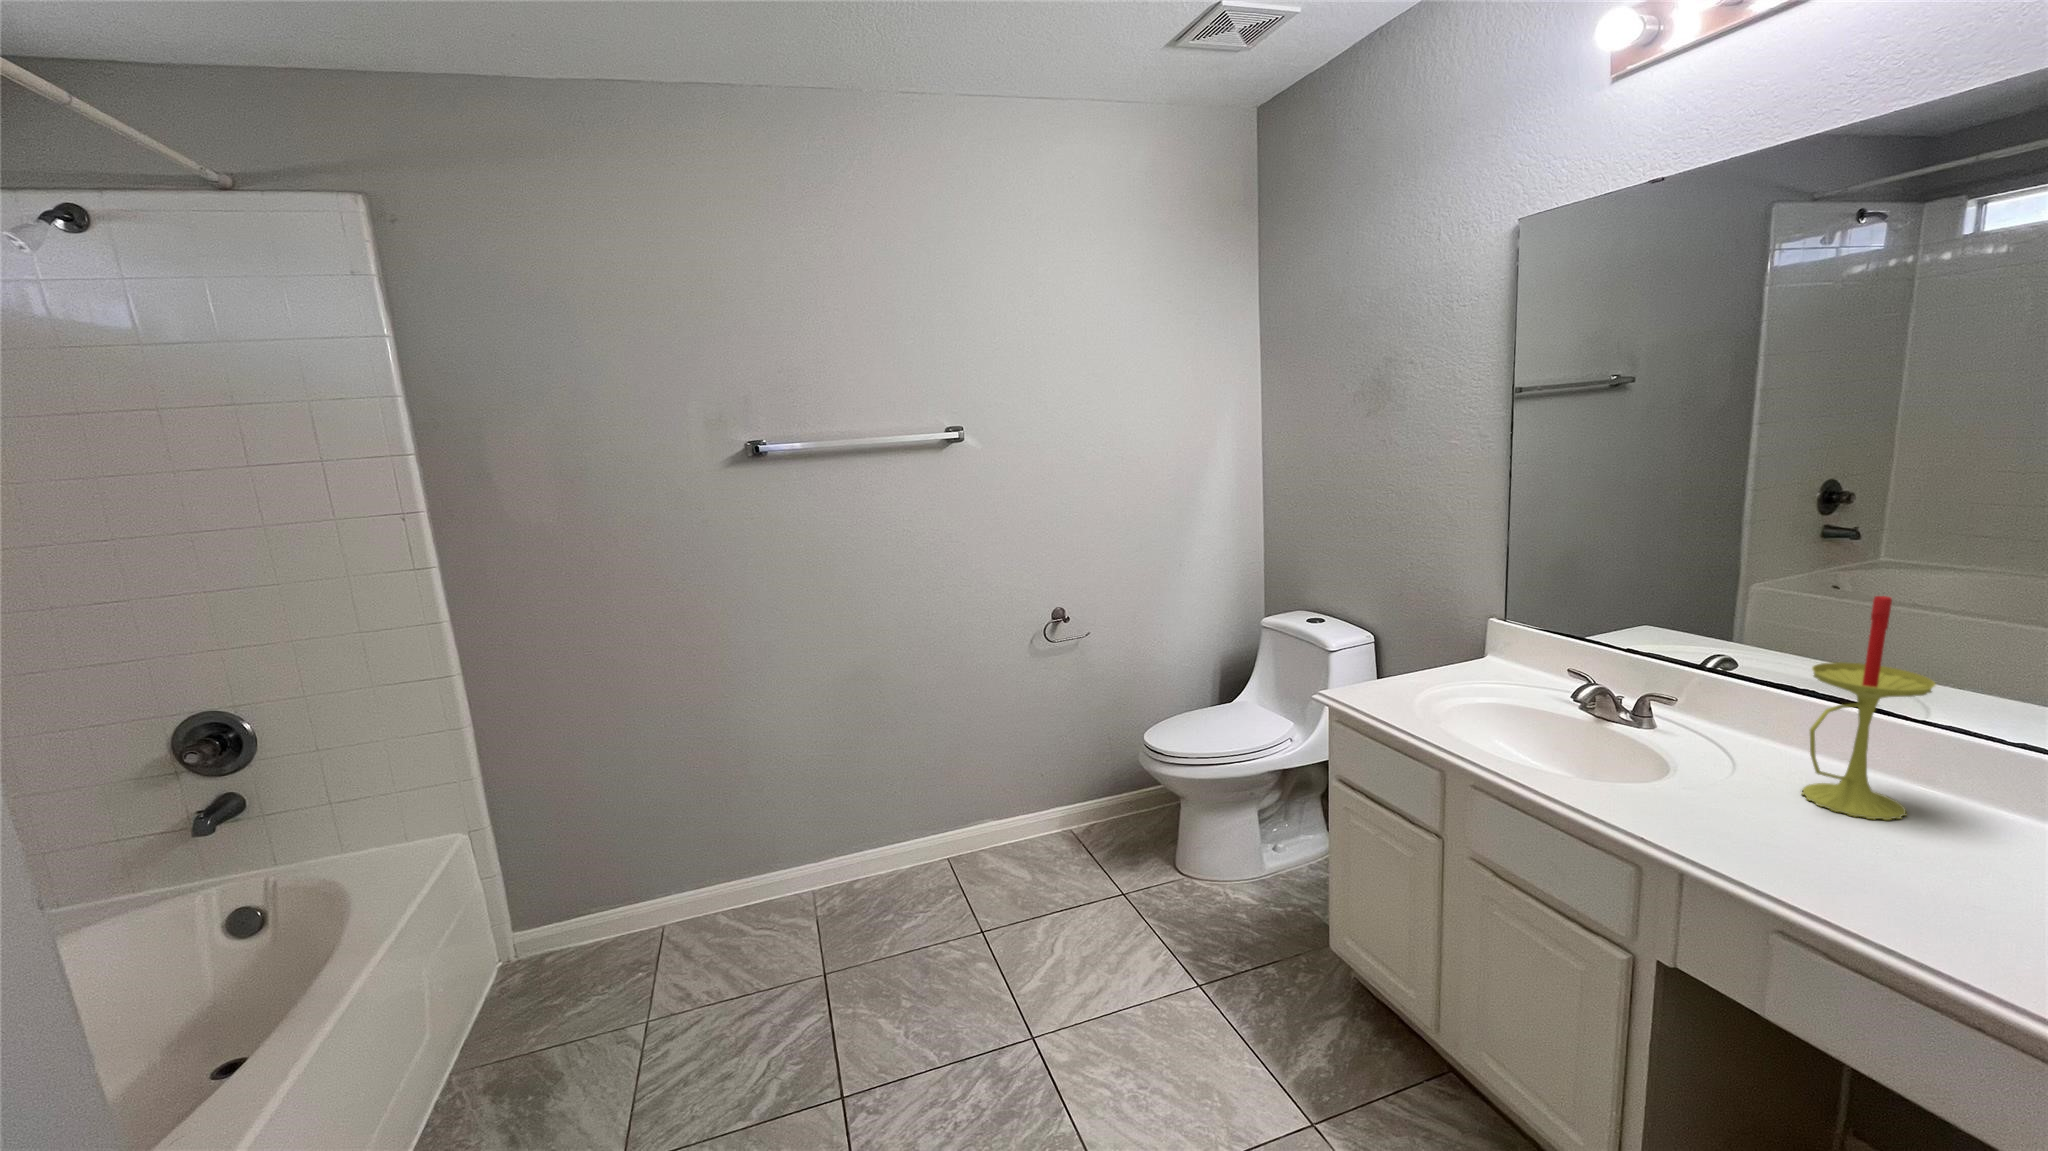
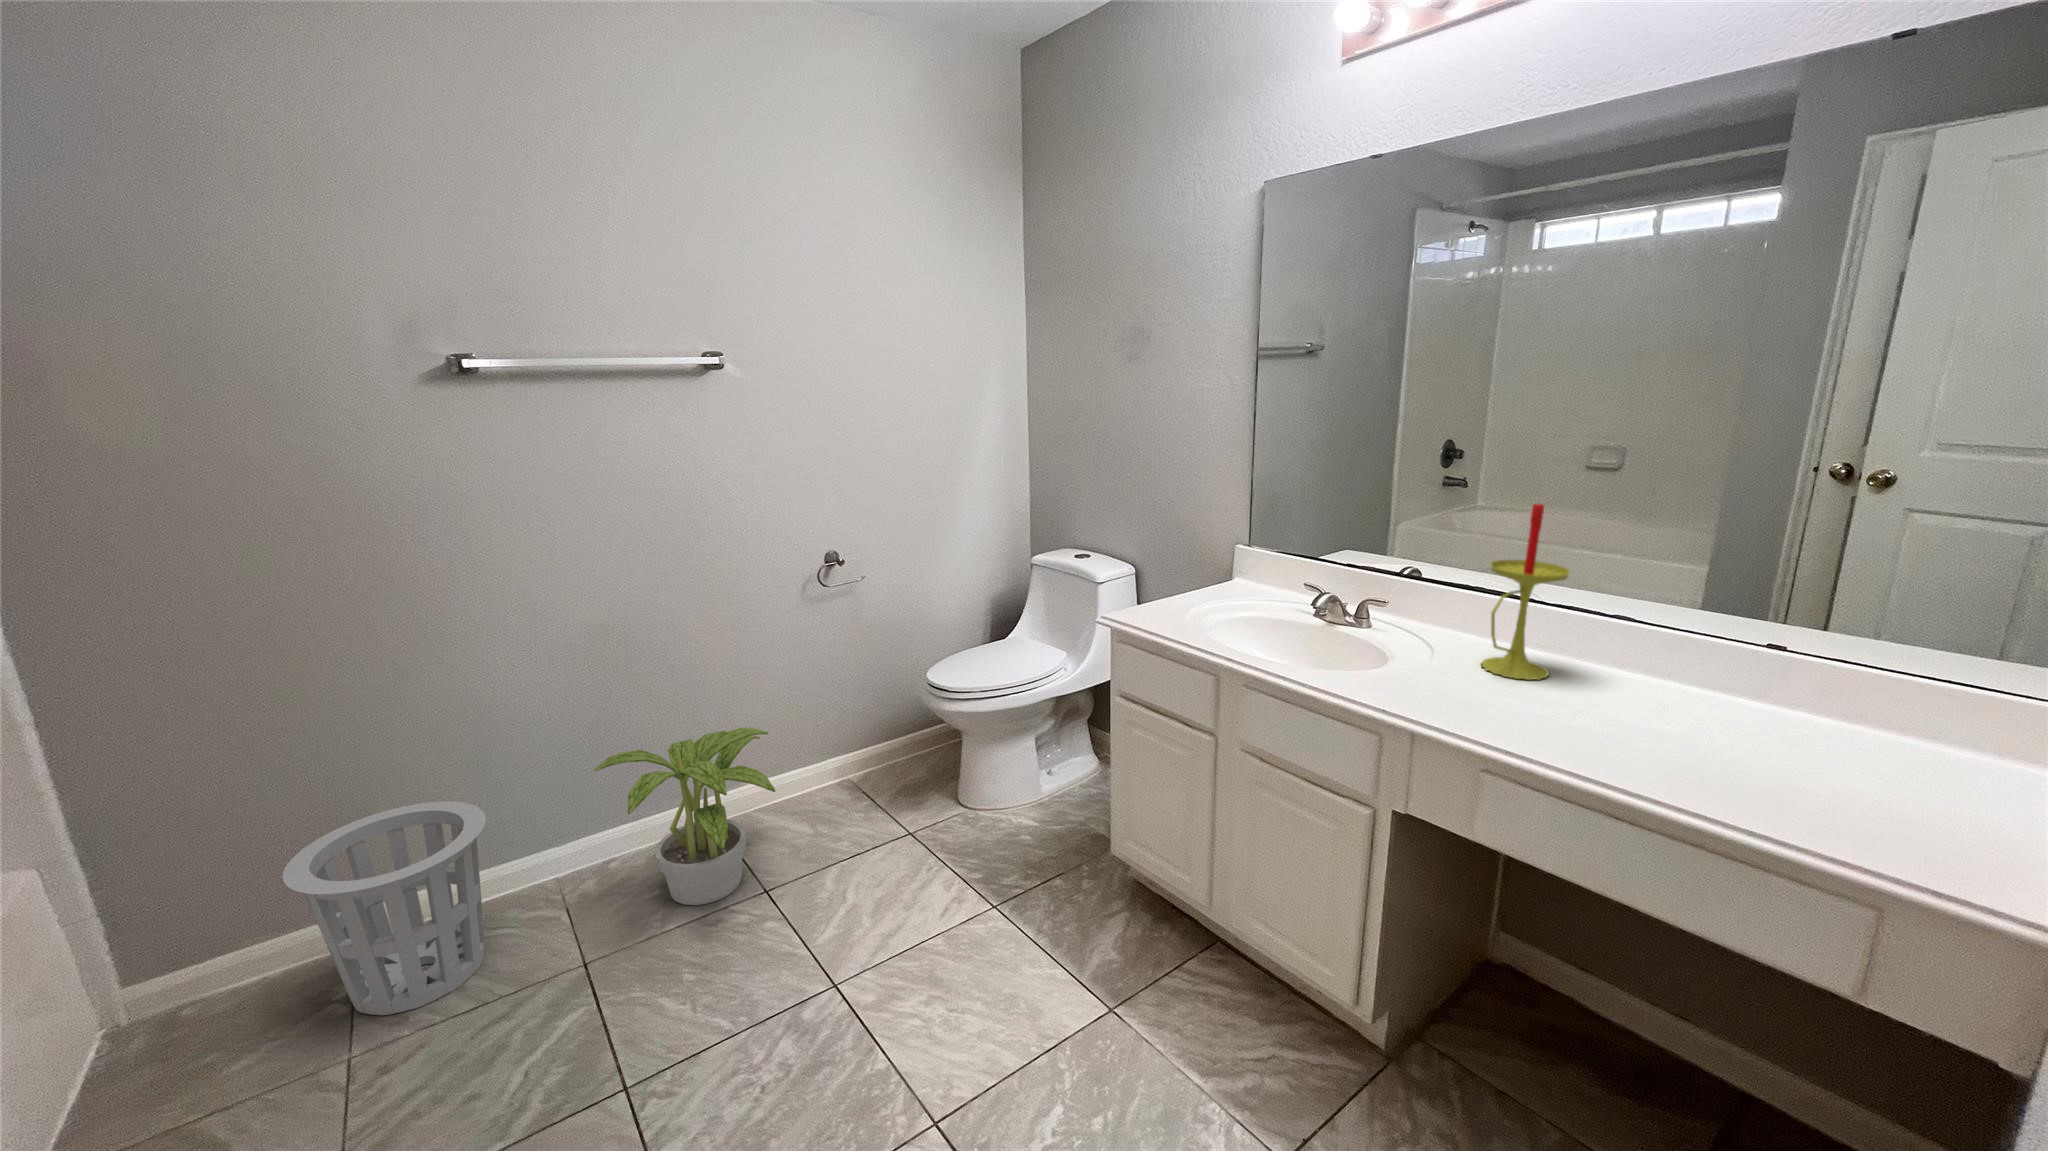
potted plant: none [841,773,992,935] -> present [594,728,775,905]
waste basket: none [612,813,756,989] -> present [283,801,486,1015]

